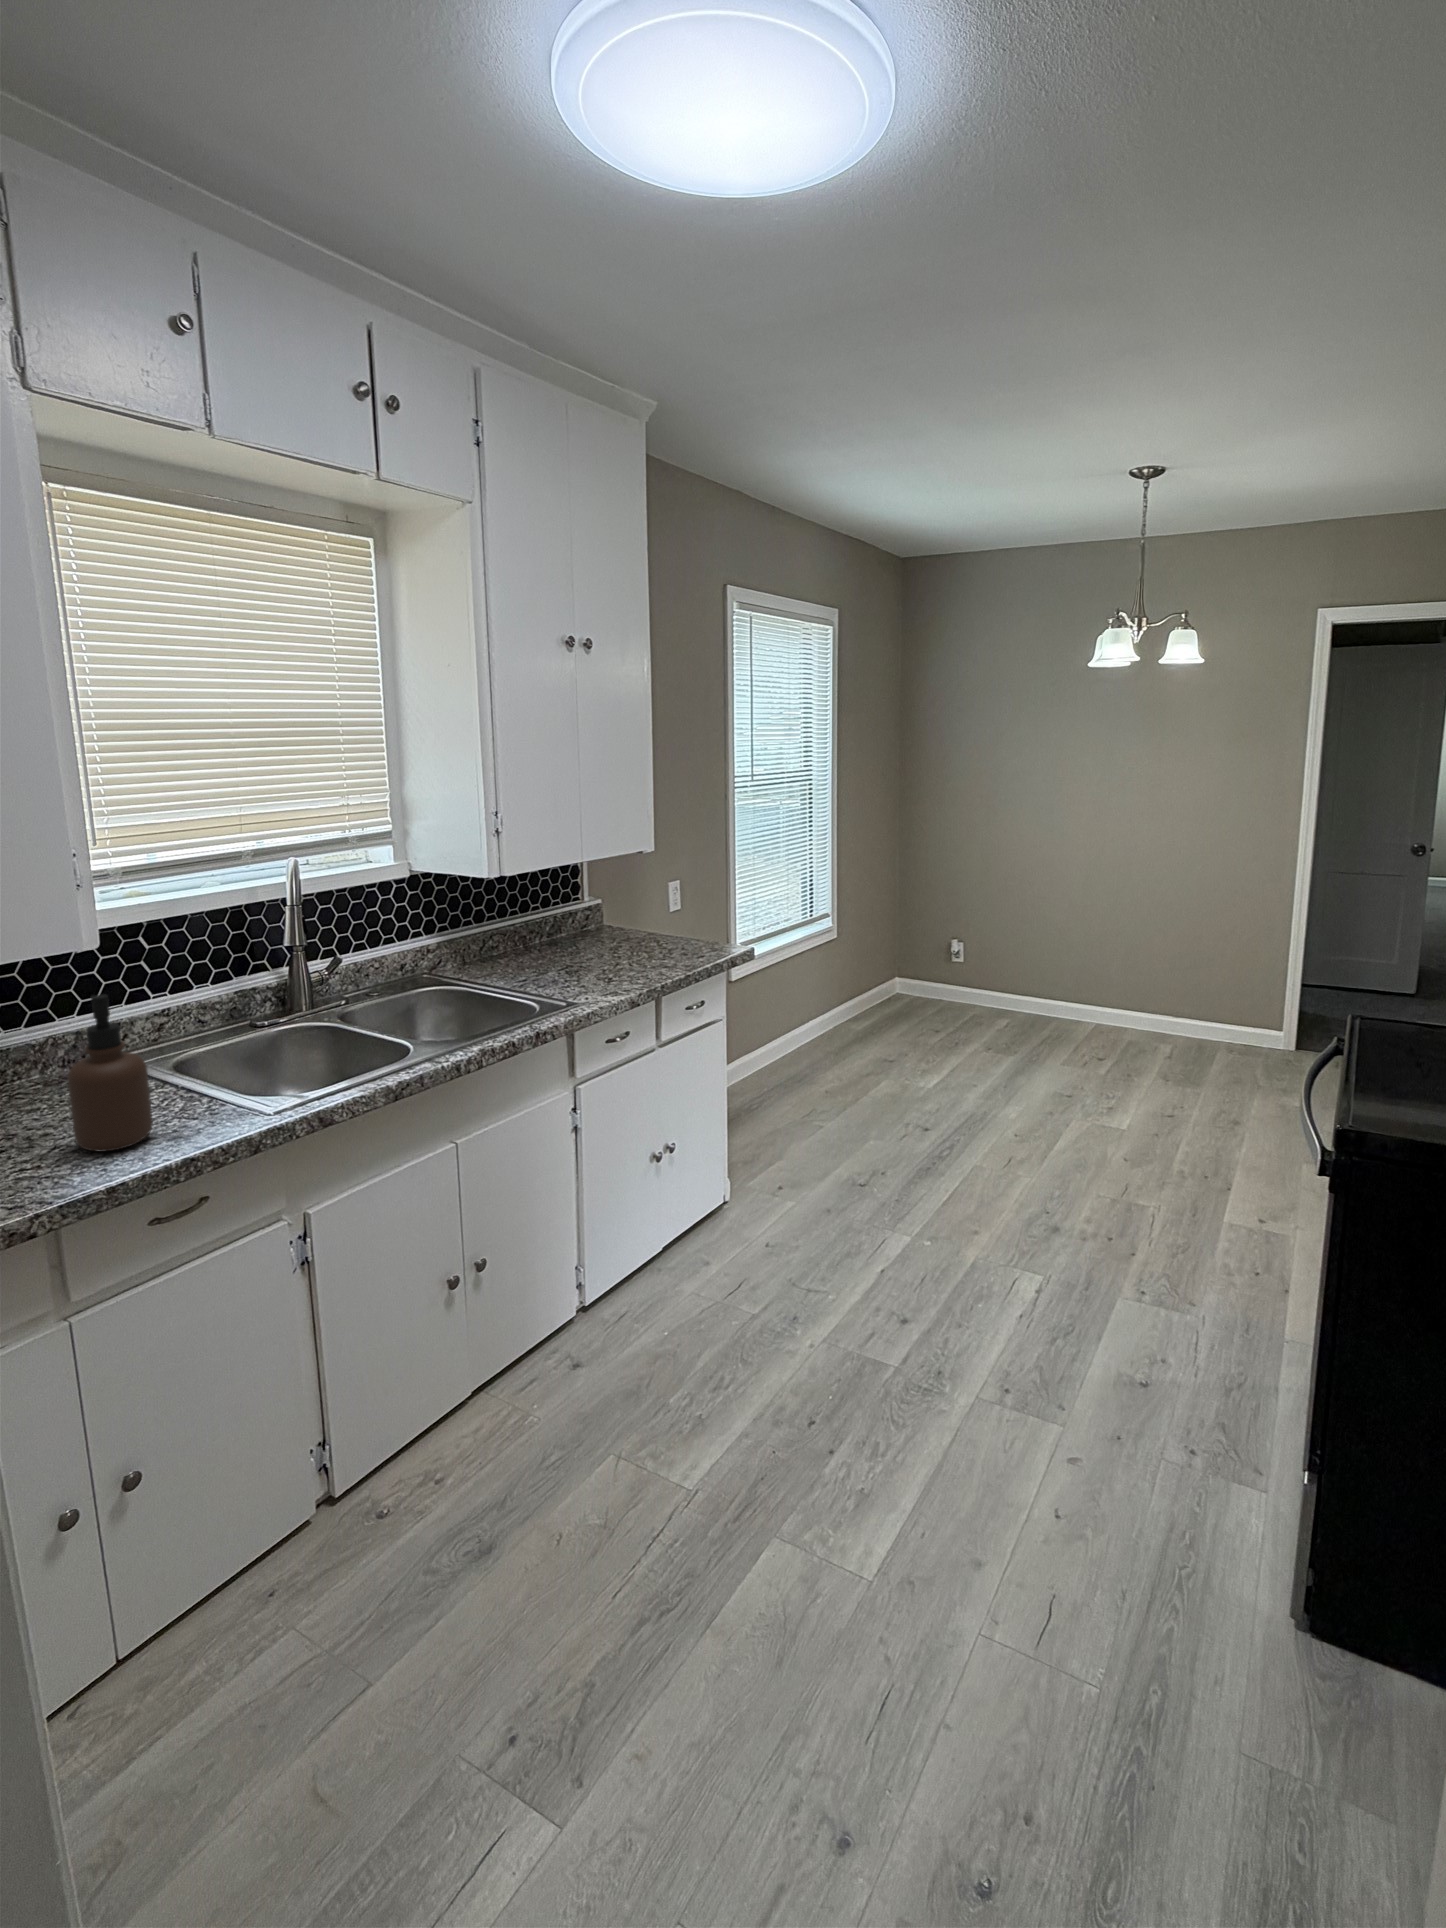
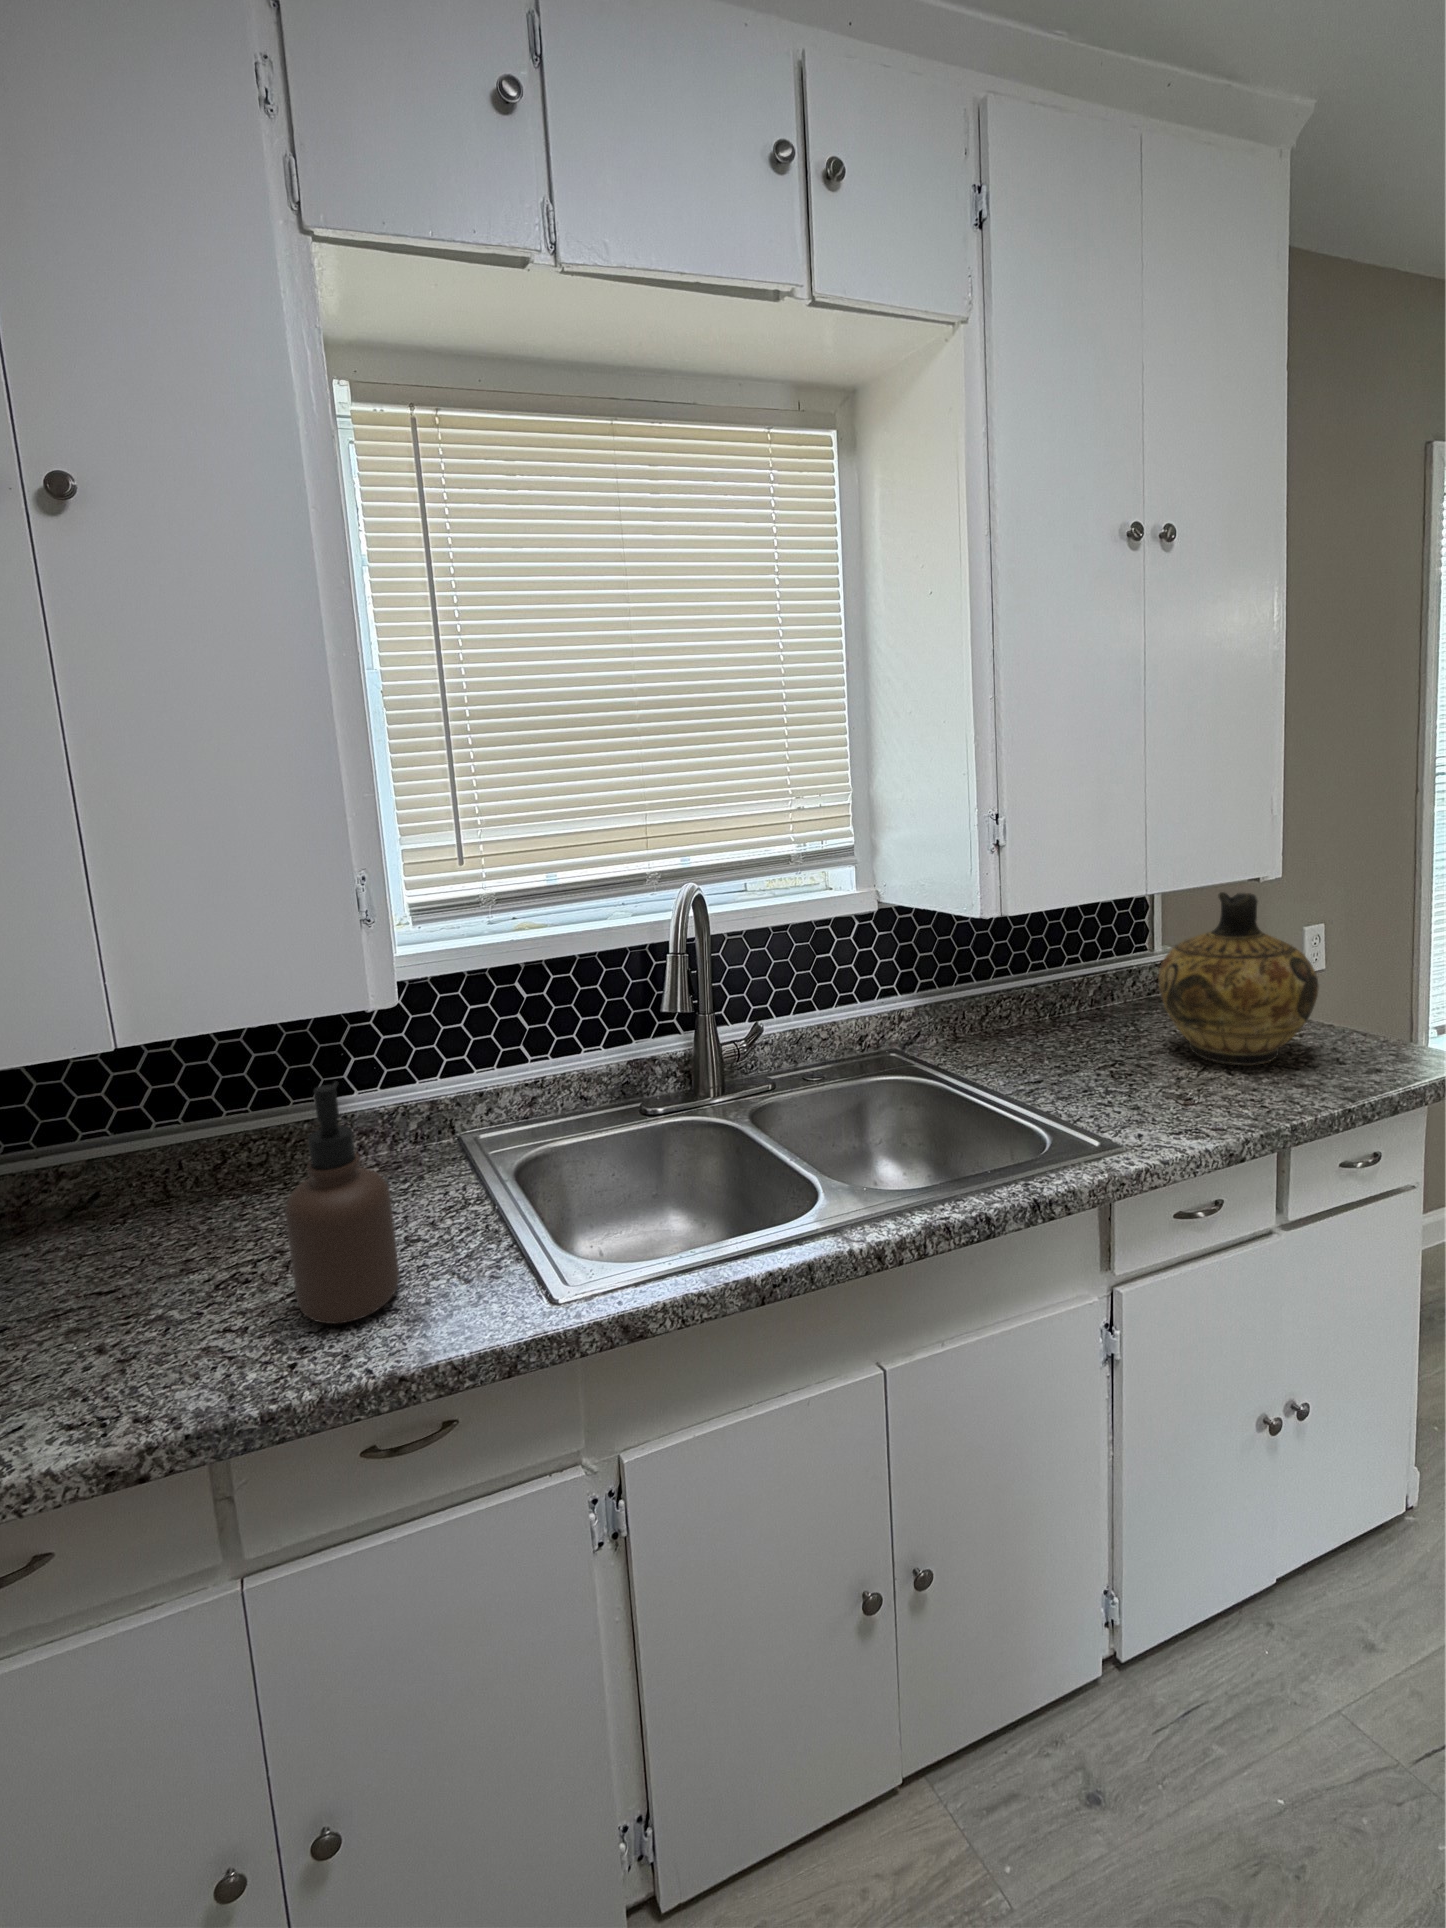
ceramic jug: none [591,860,673,961] -> present [1158,892,1319,1065]

